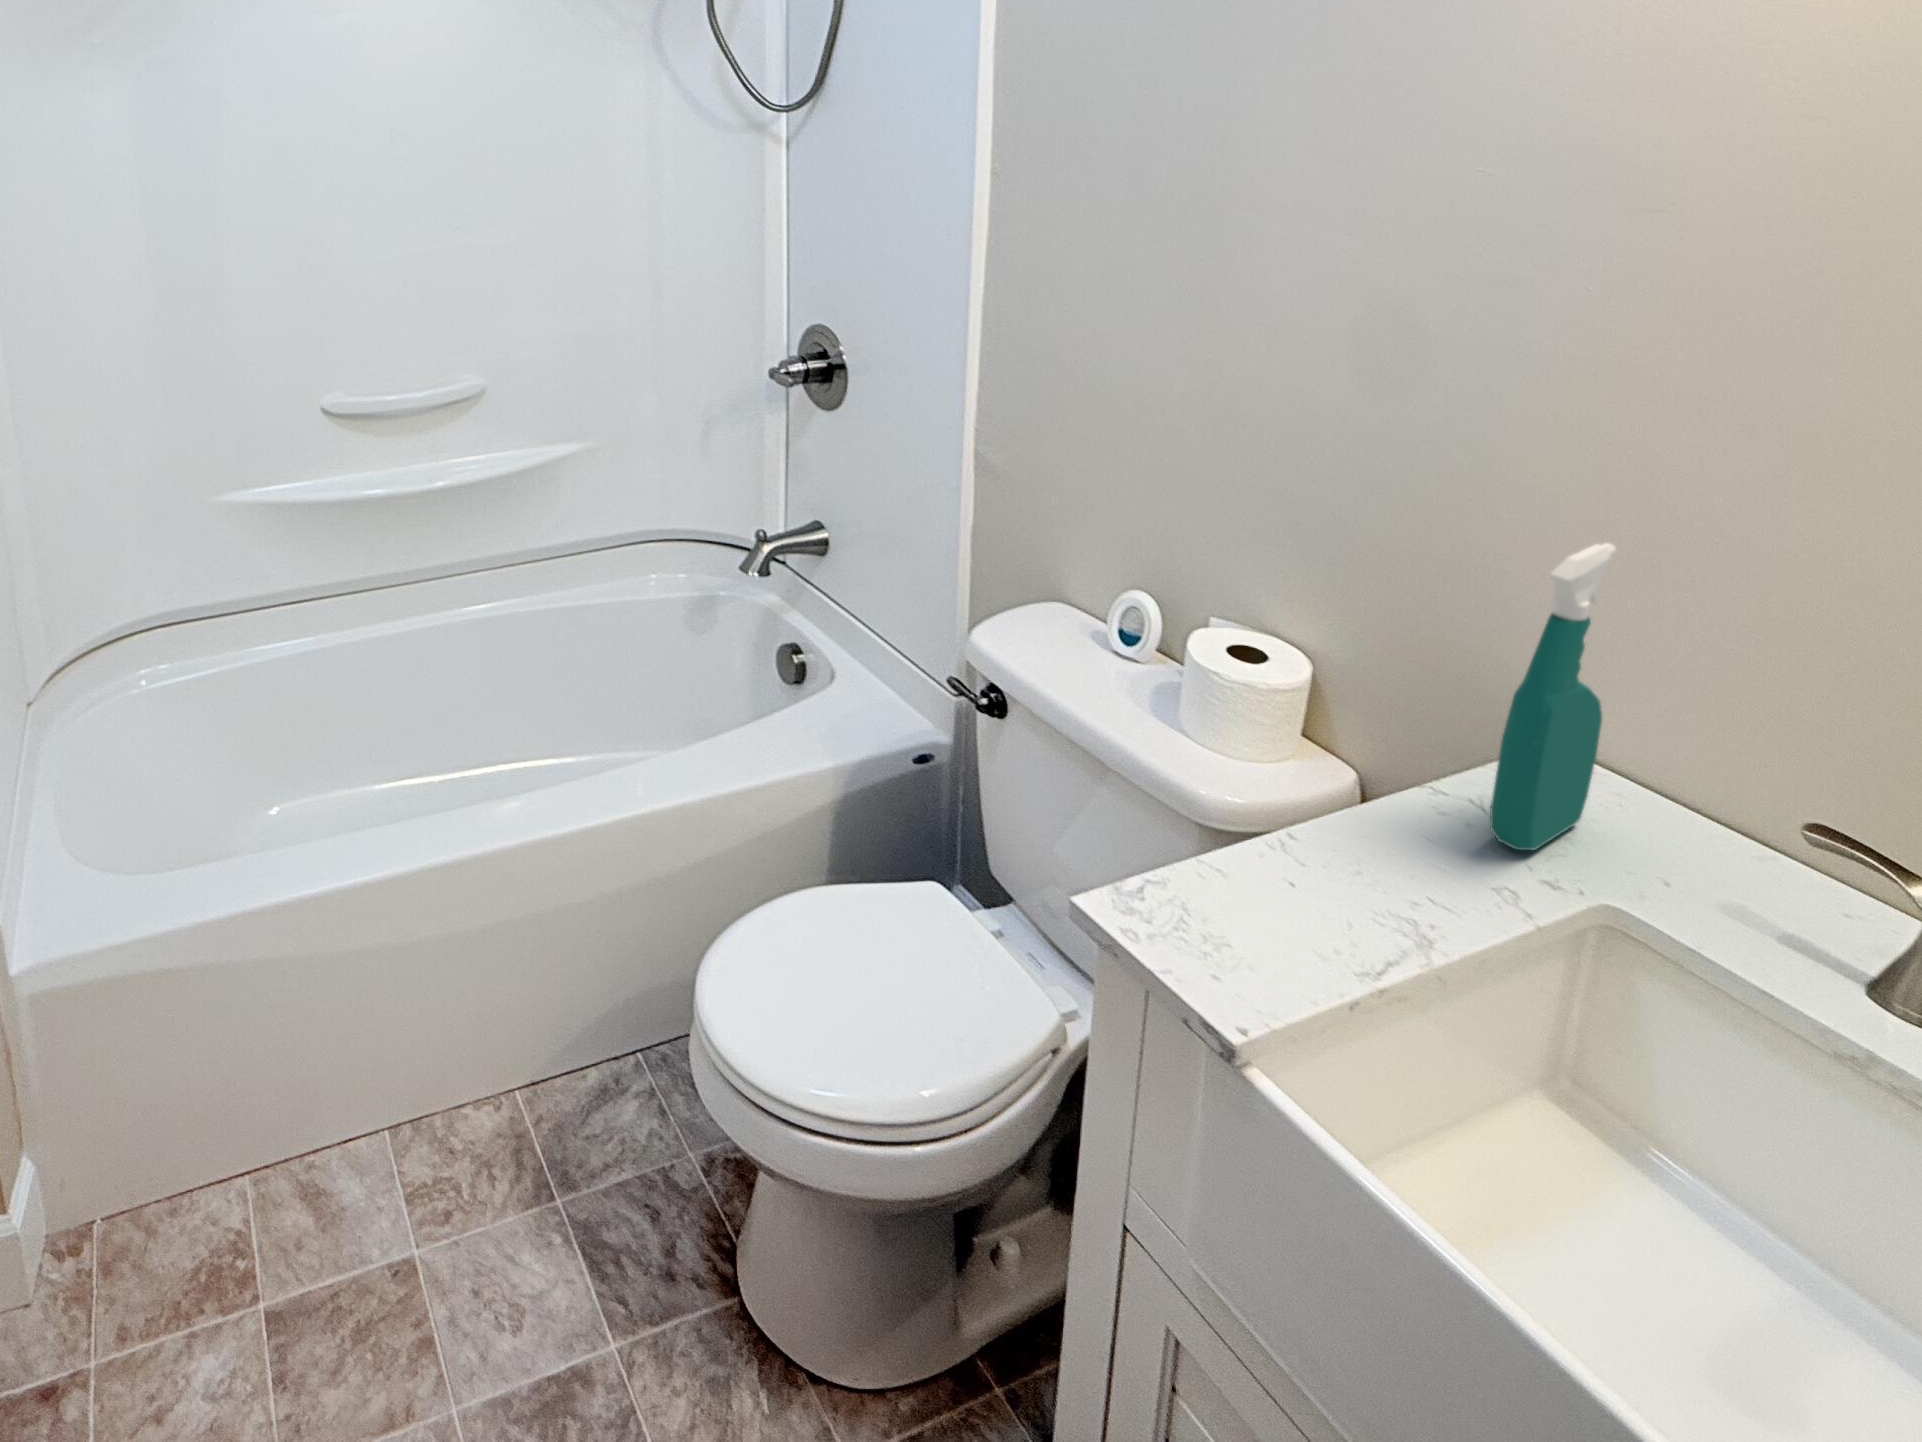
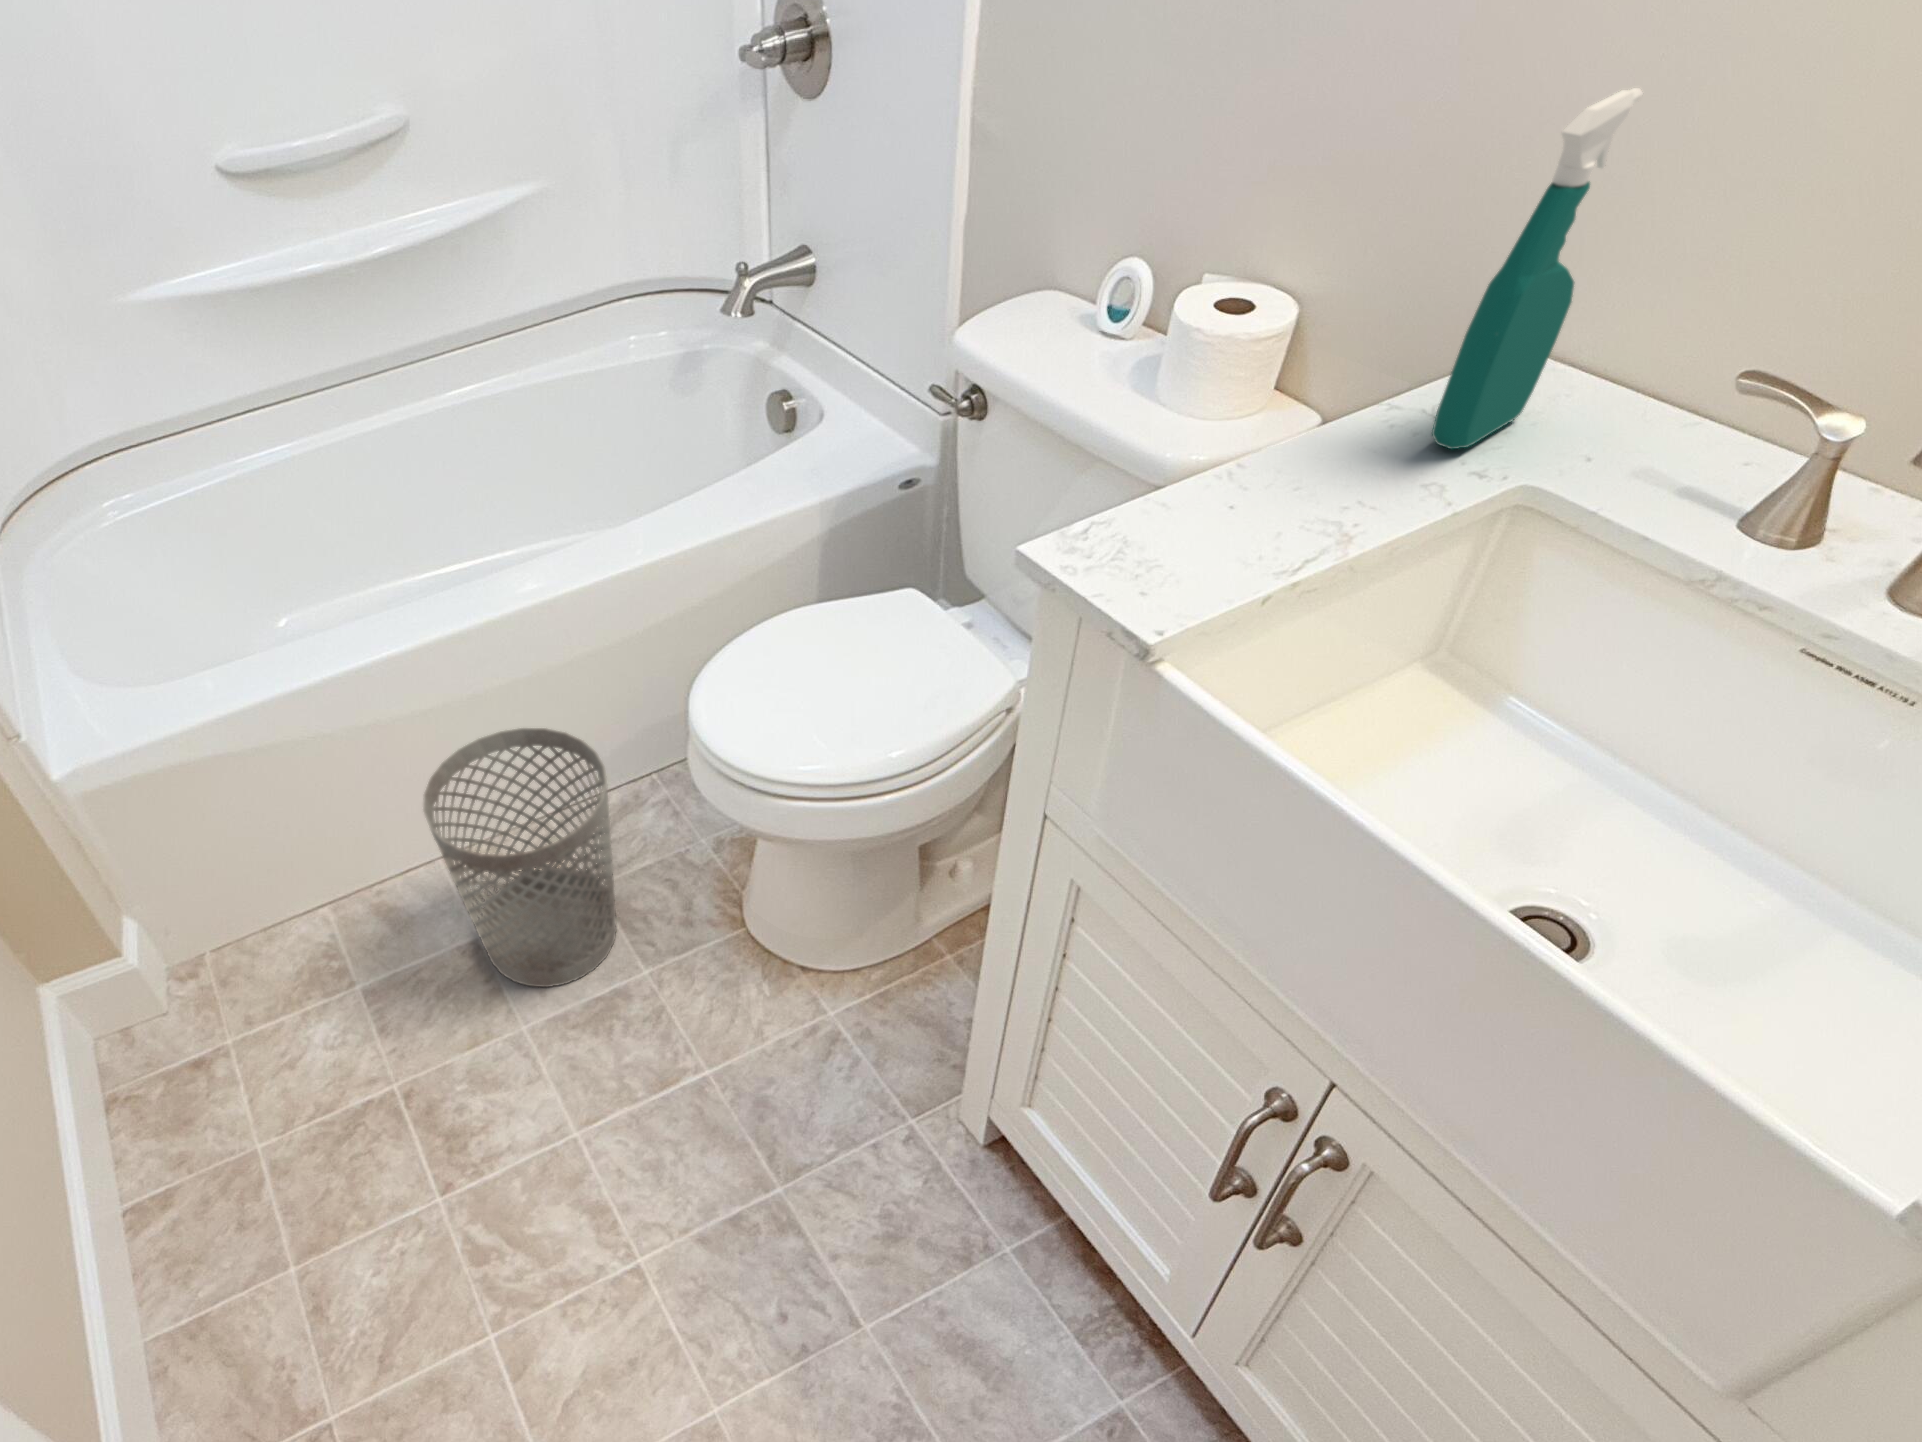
wastebasket: none [390,983,596,1346] -> present [423,728,616,987]

